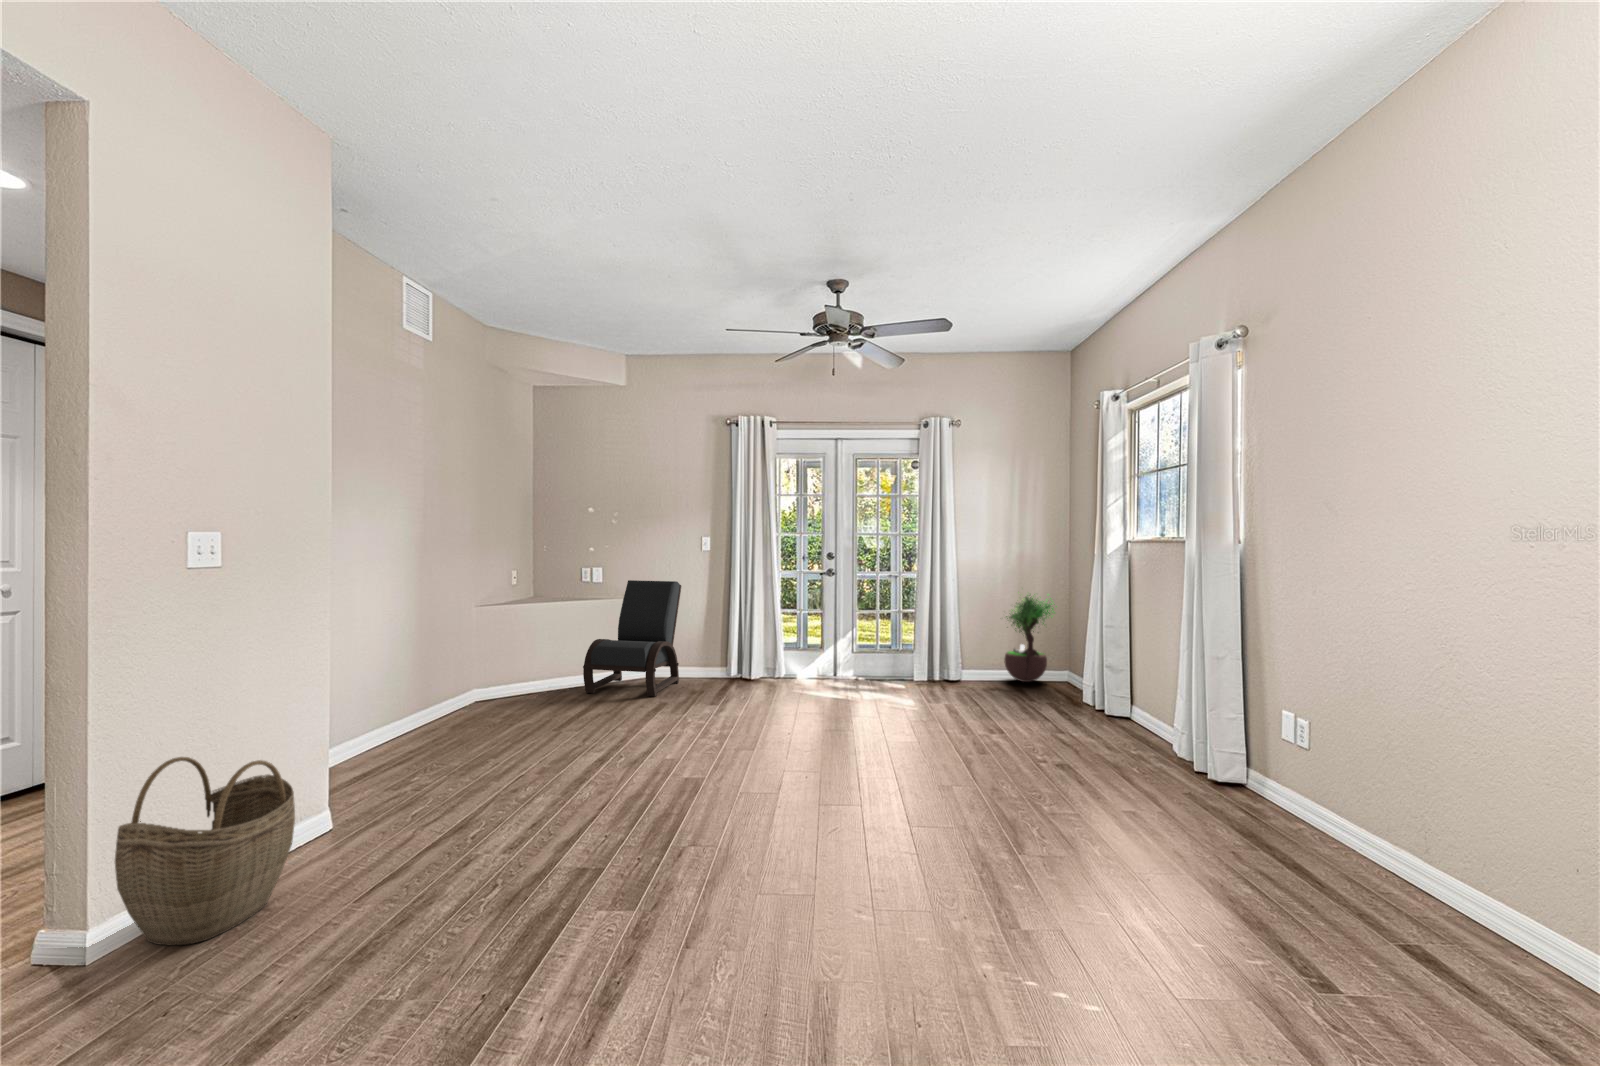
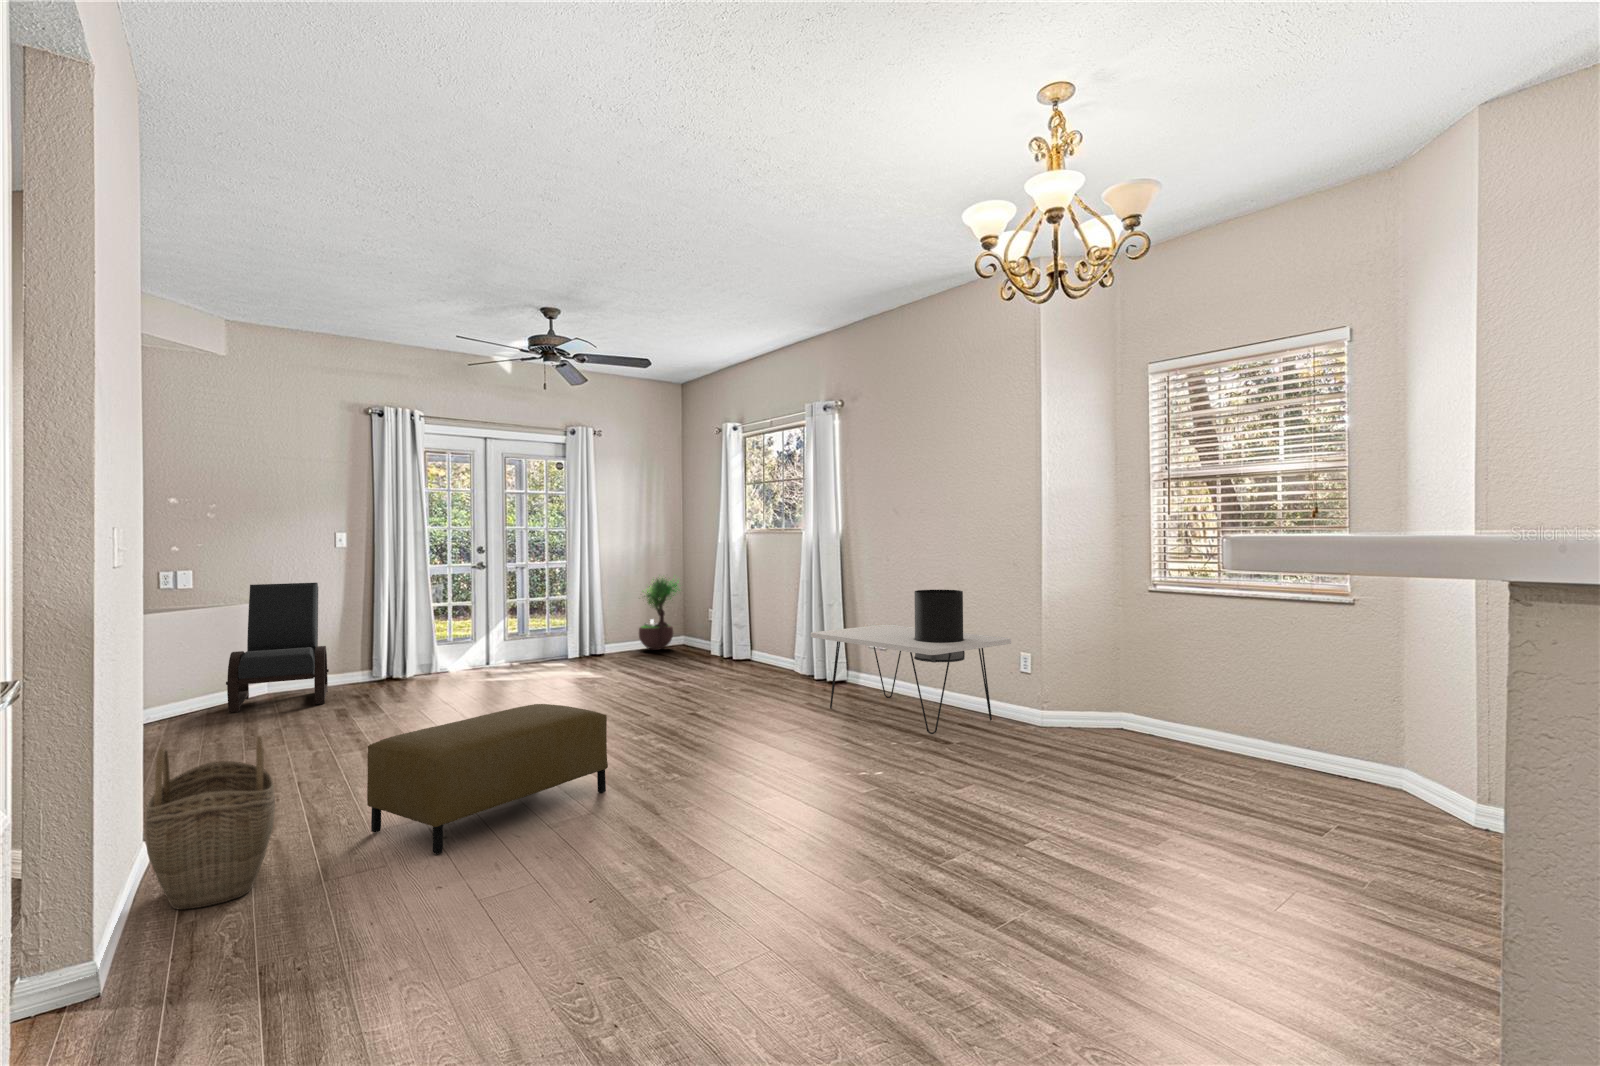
side table: none [1136,665,1586,973] -> present [811,590,1011,734]
ottoman: none [381,761,685,956] -> present [367,704,608,854]

